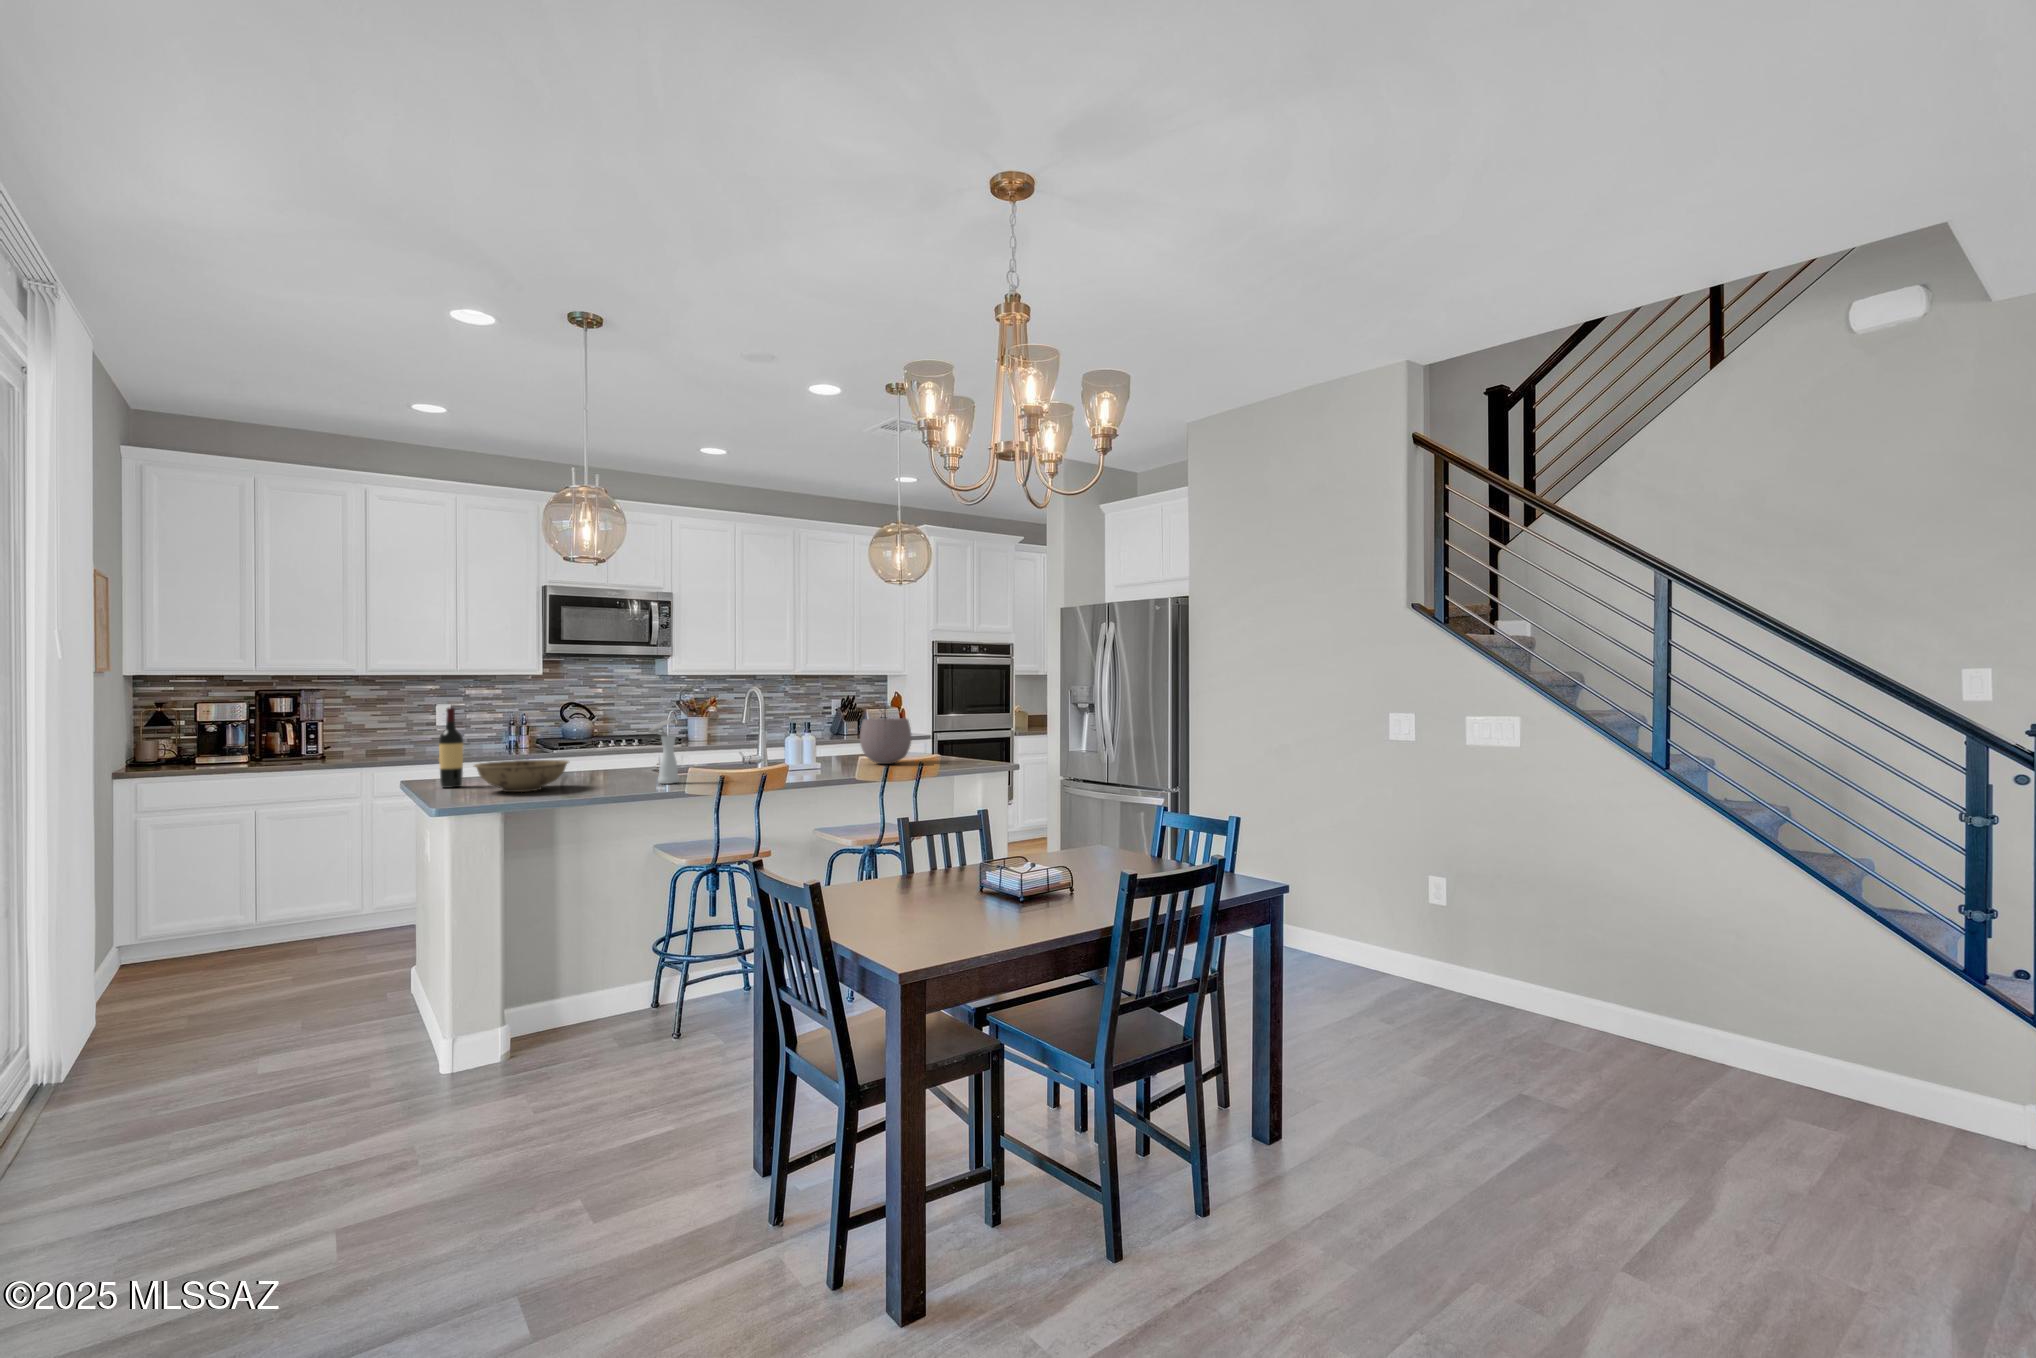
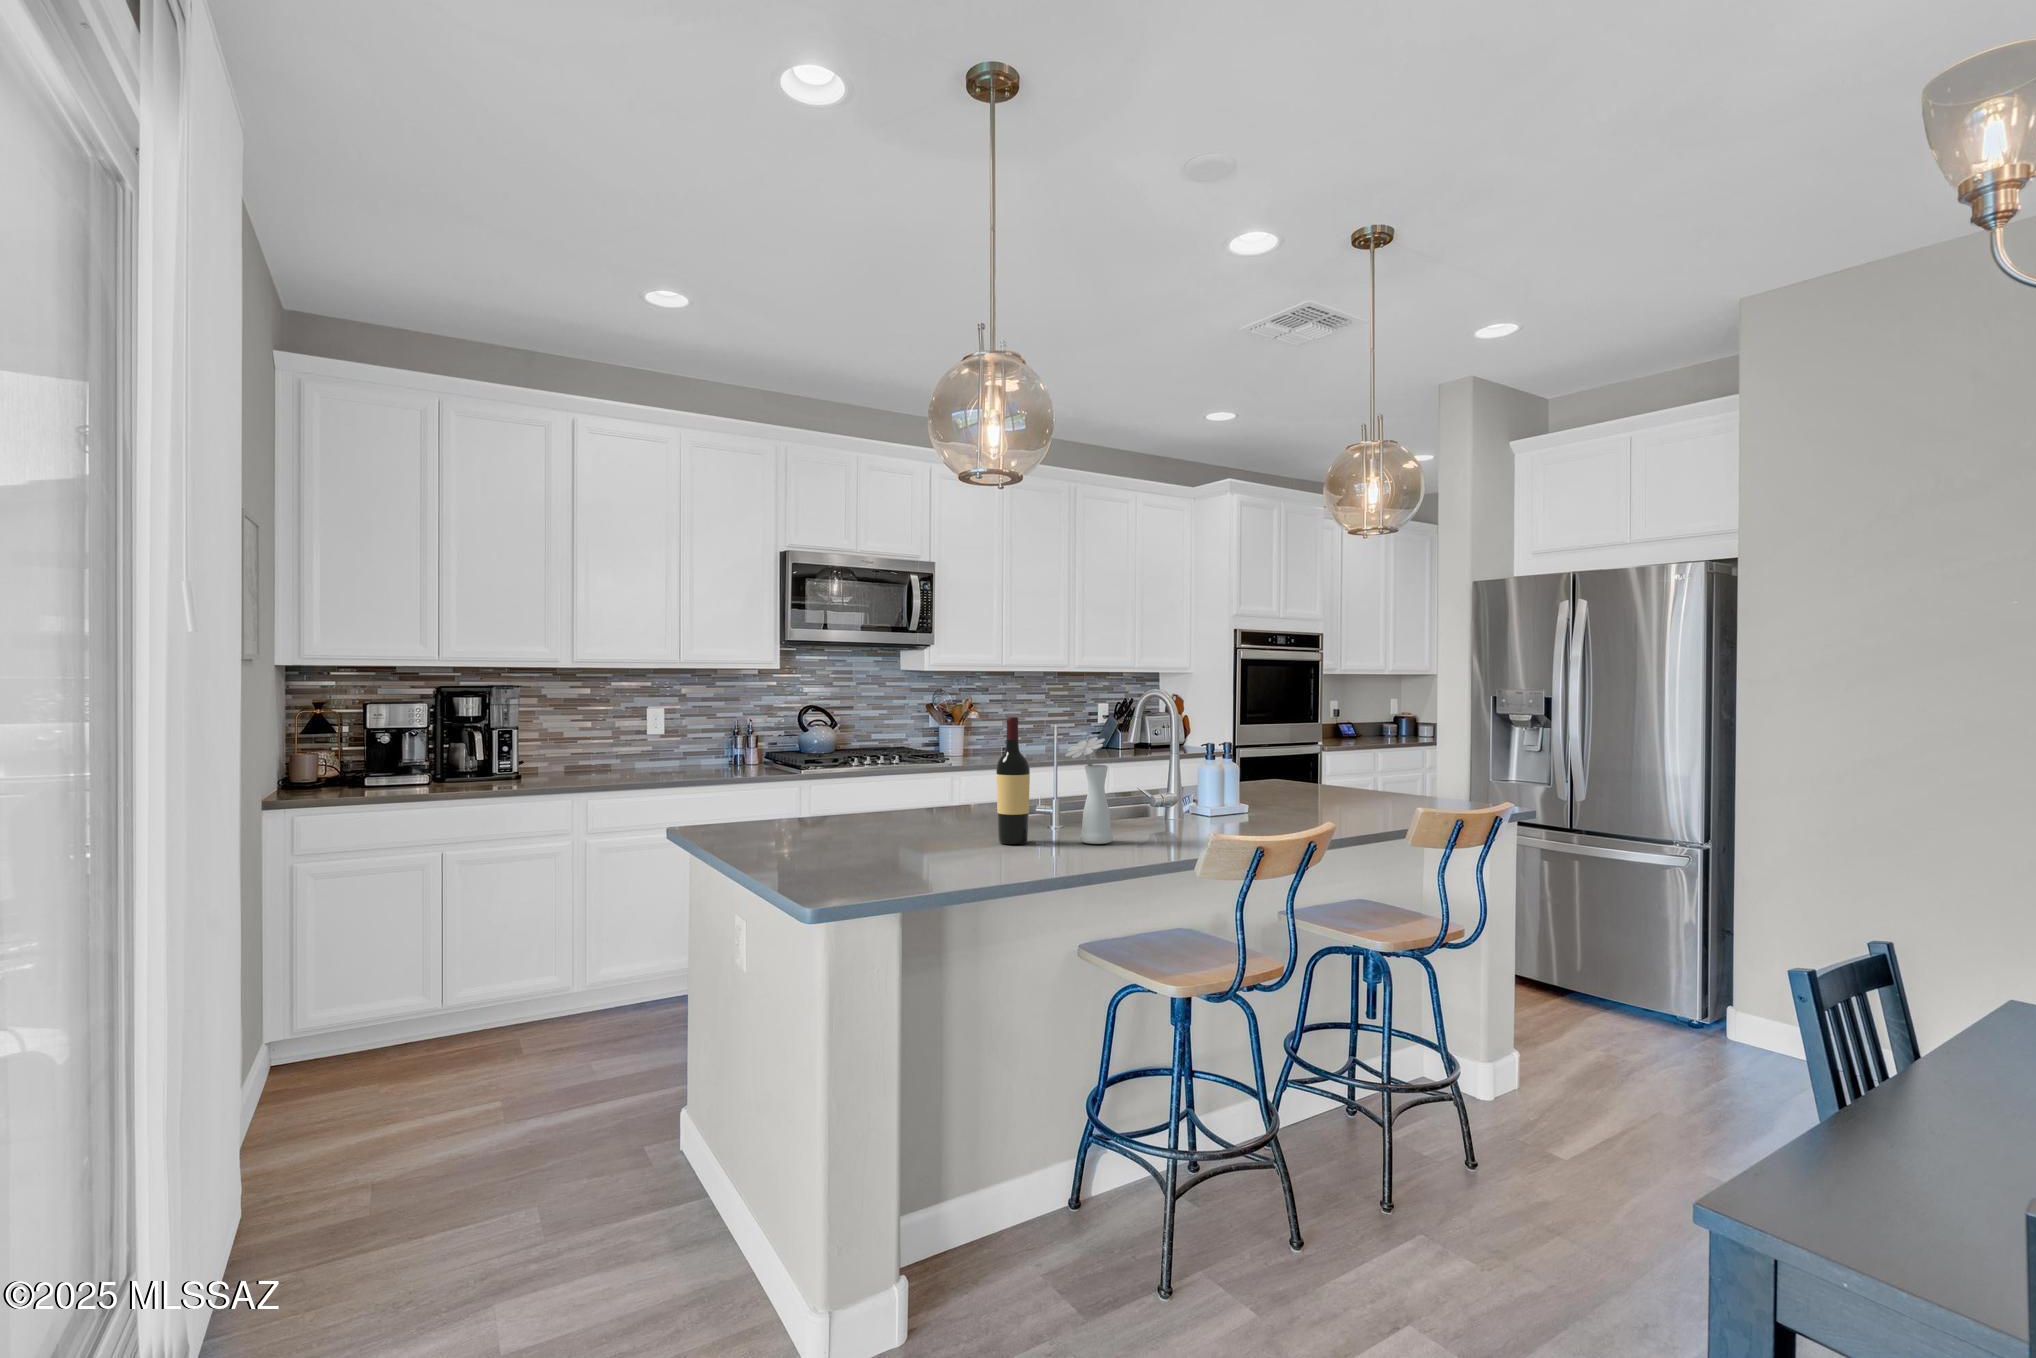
wine bottle: present [439,708,464,788] -> present [996,717,1030,844]
plant pot: present [860,708,912,764] -> none [1304,707,1386,806]
bowl: present [474,760,568,792] -> none [819,802,959,859]

